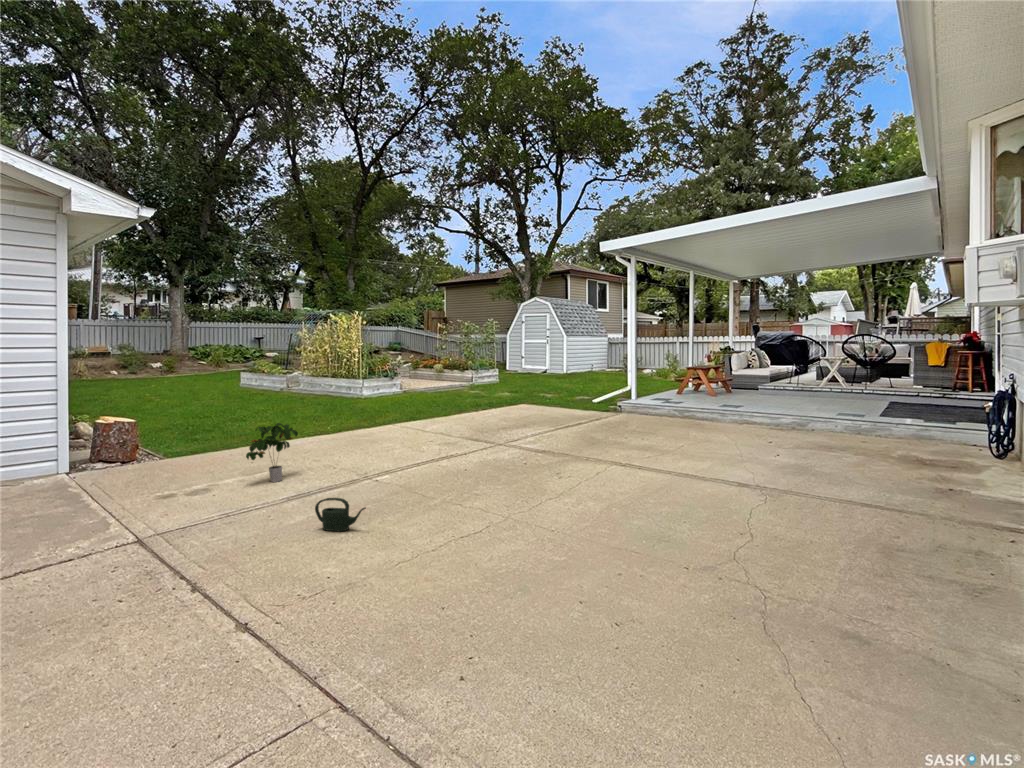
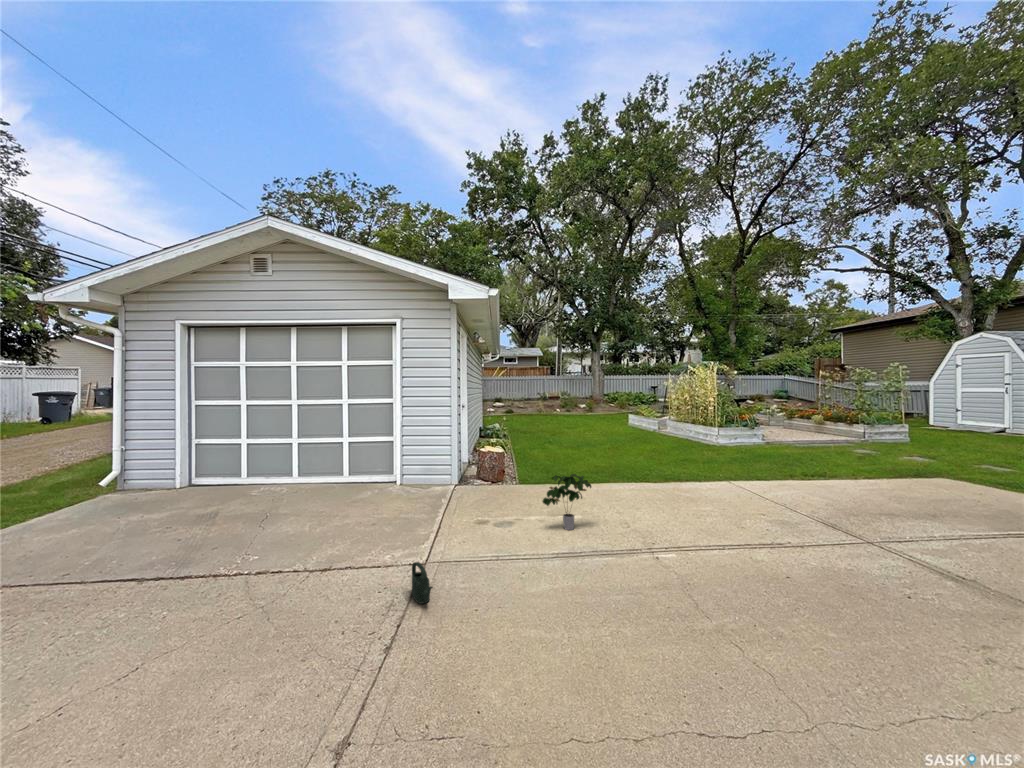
watering can: present [315,498,366,531] -> present [412,562,433,604]

